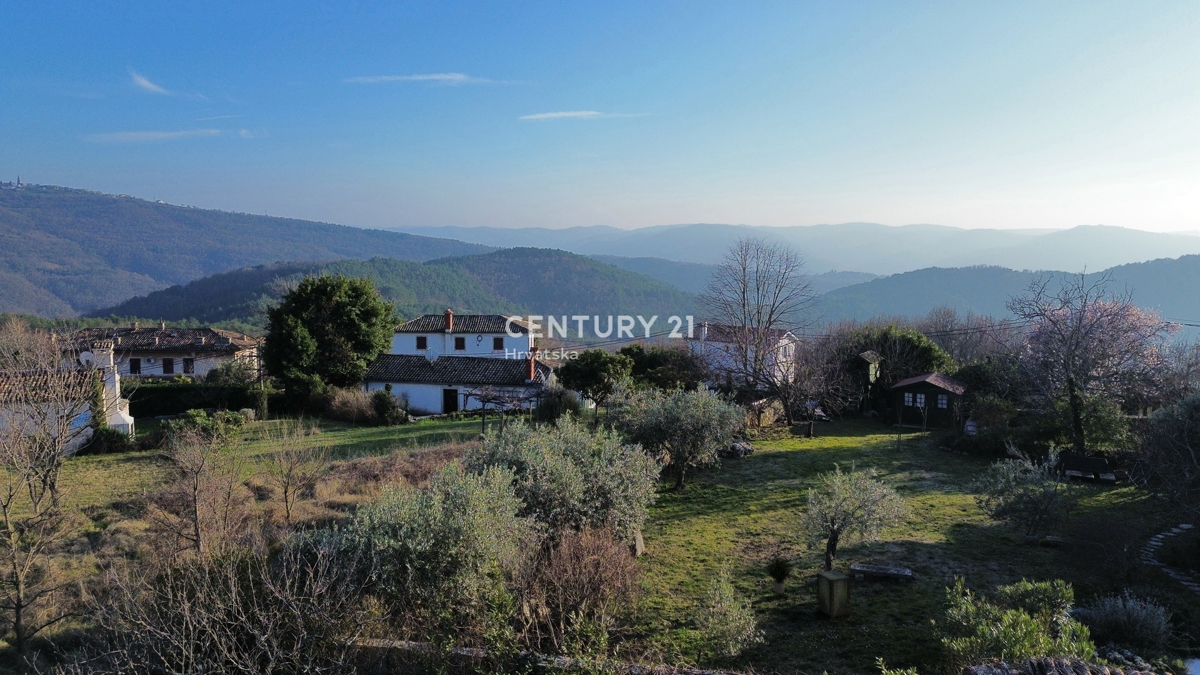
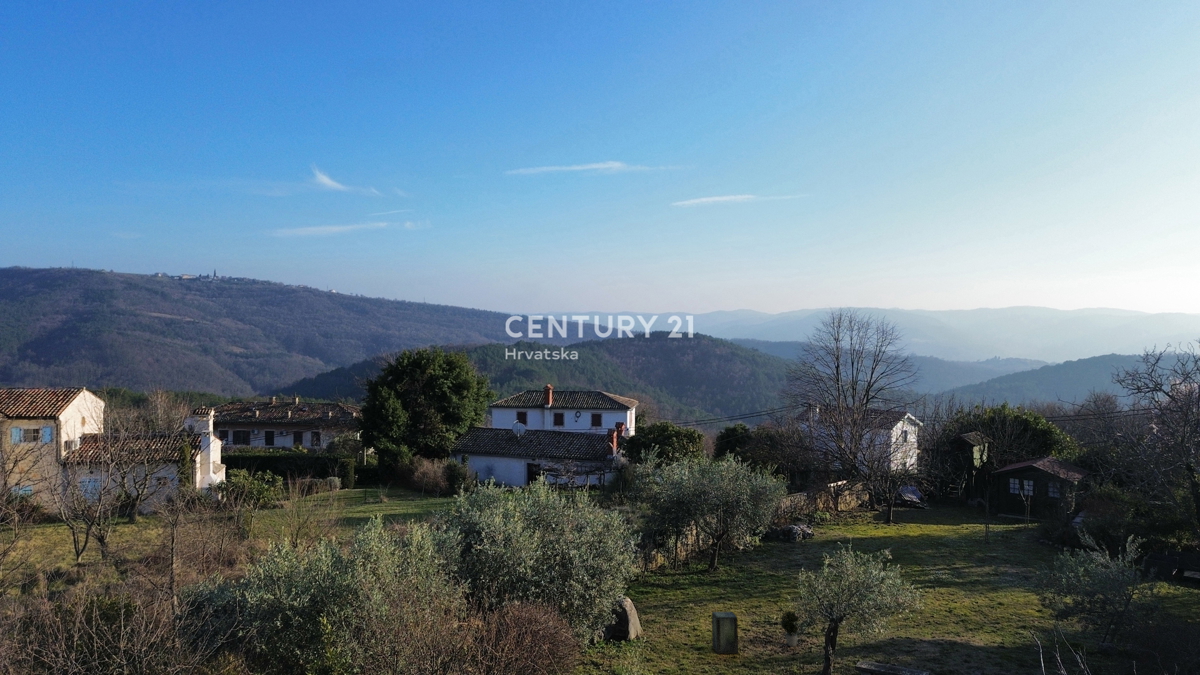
potted plant: present [768,558,791,594] -> present [780,611,800,646]

